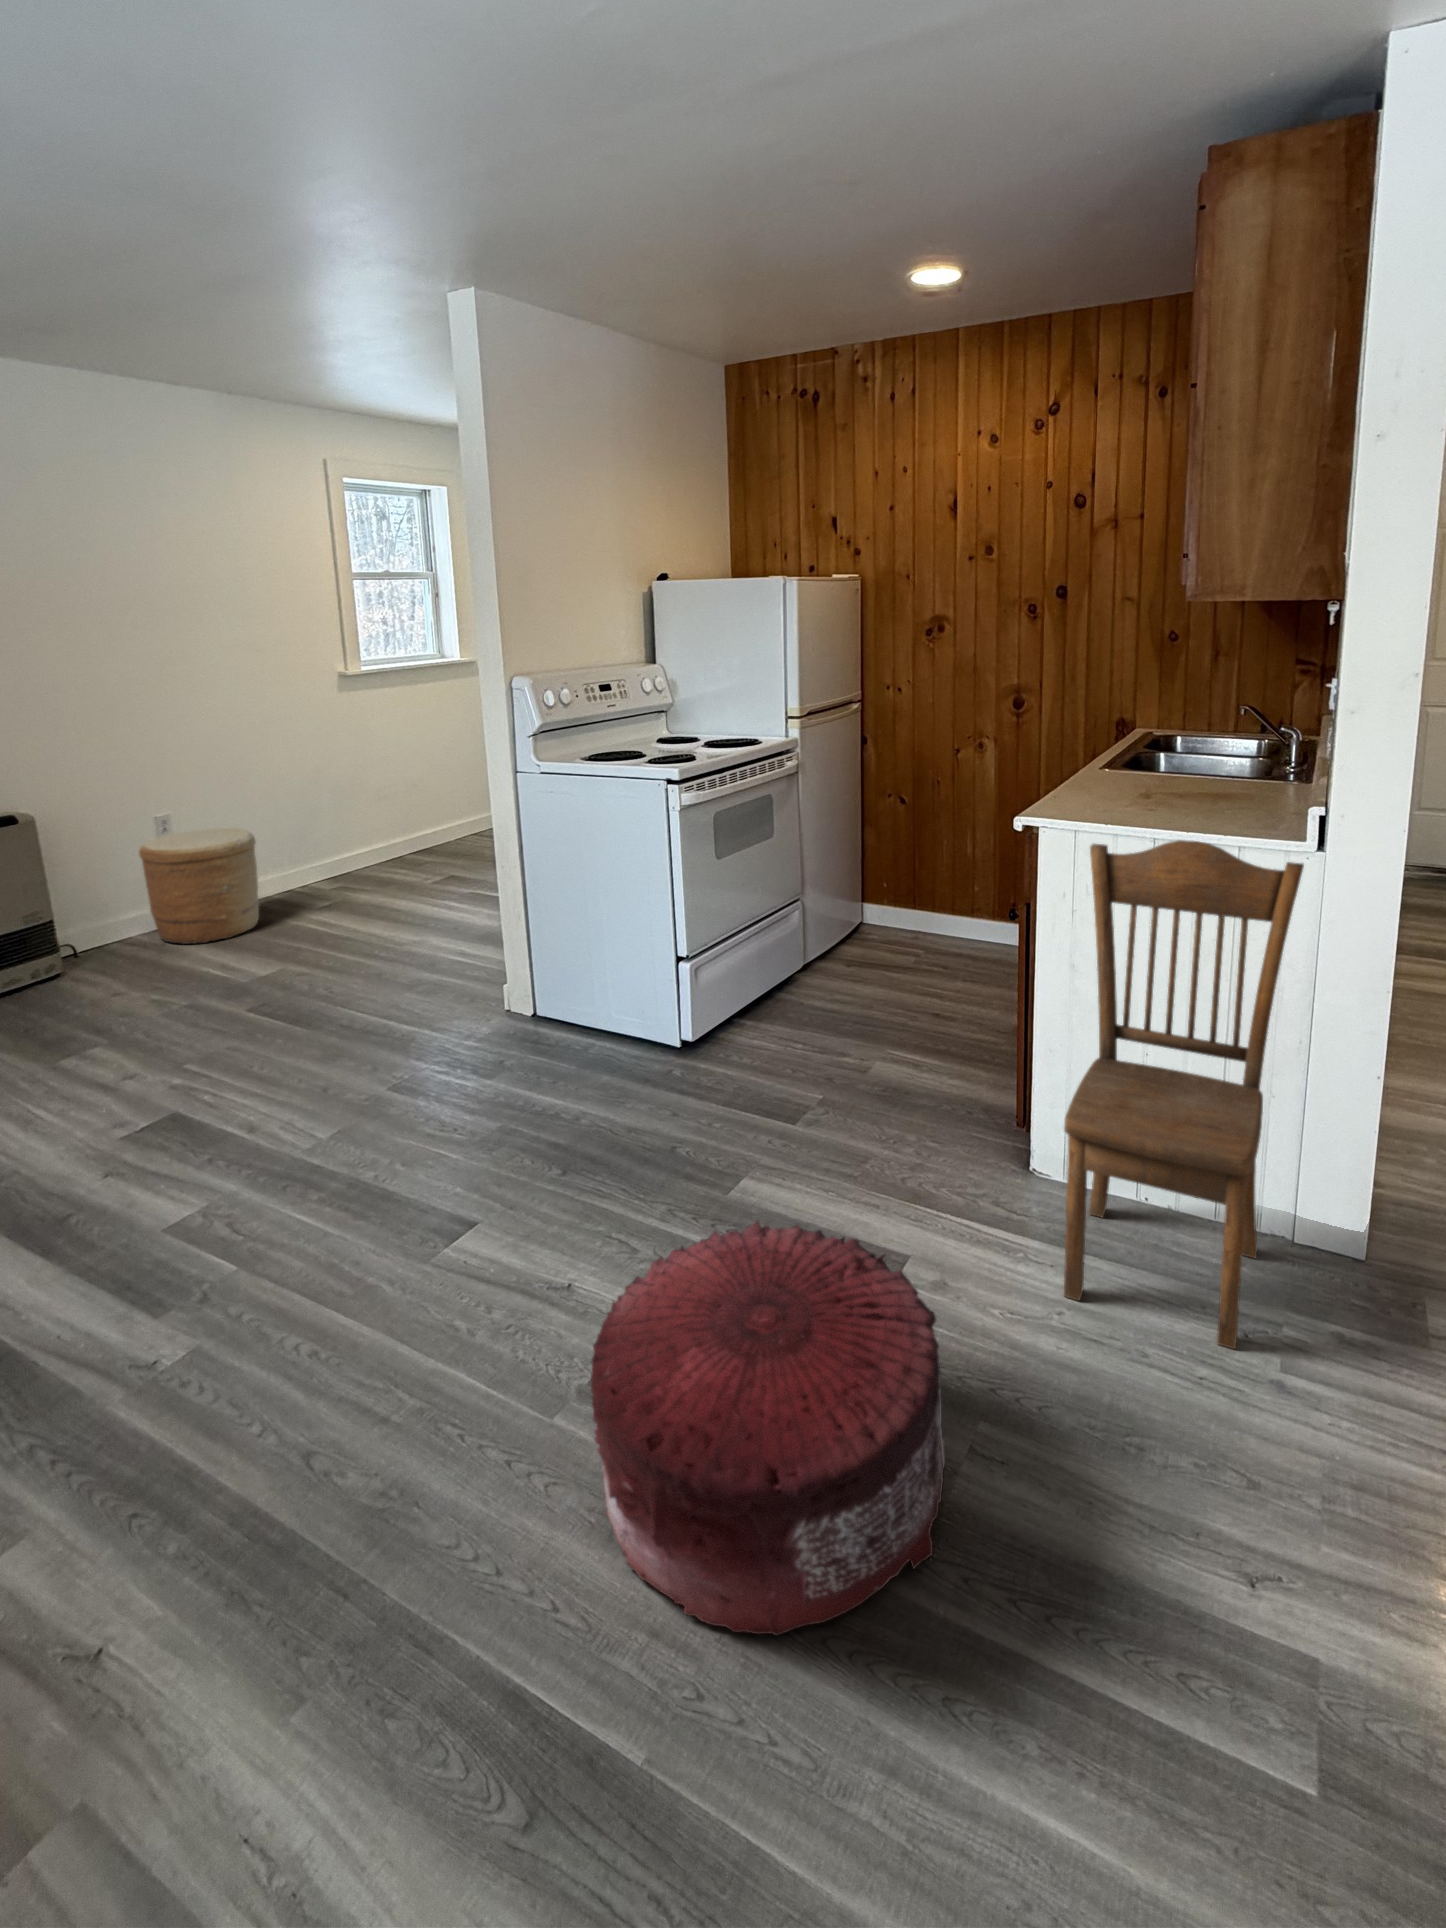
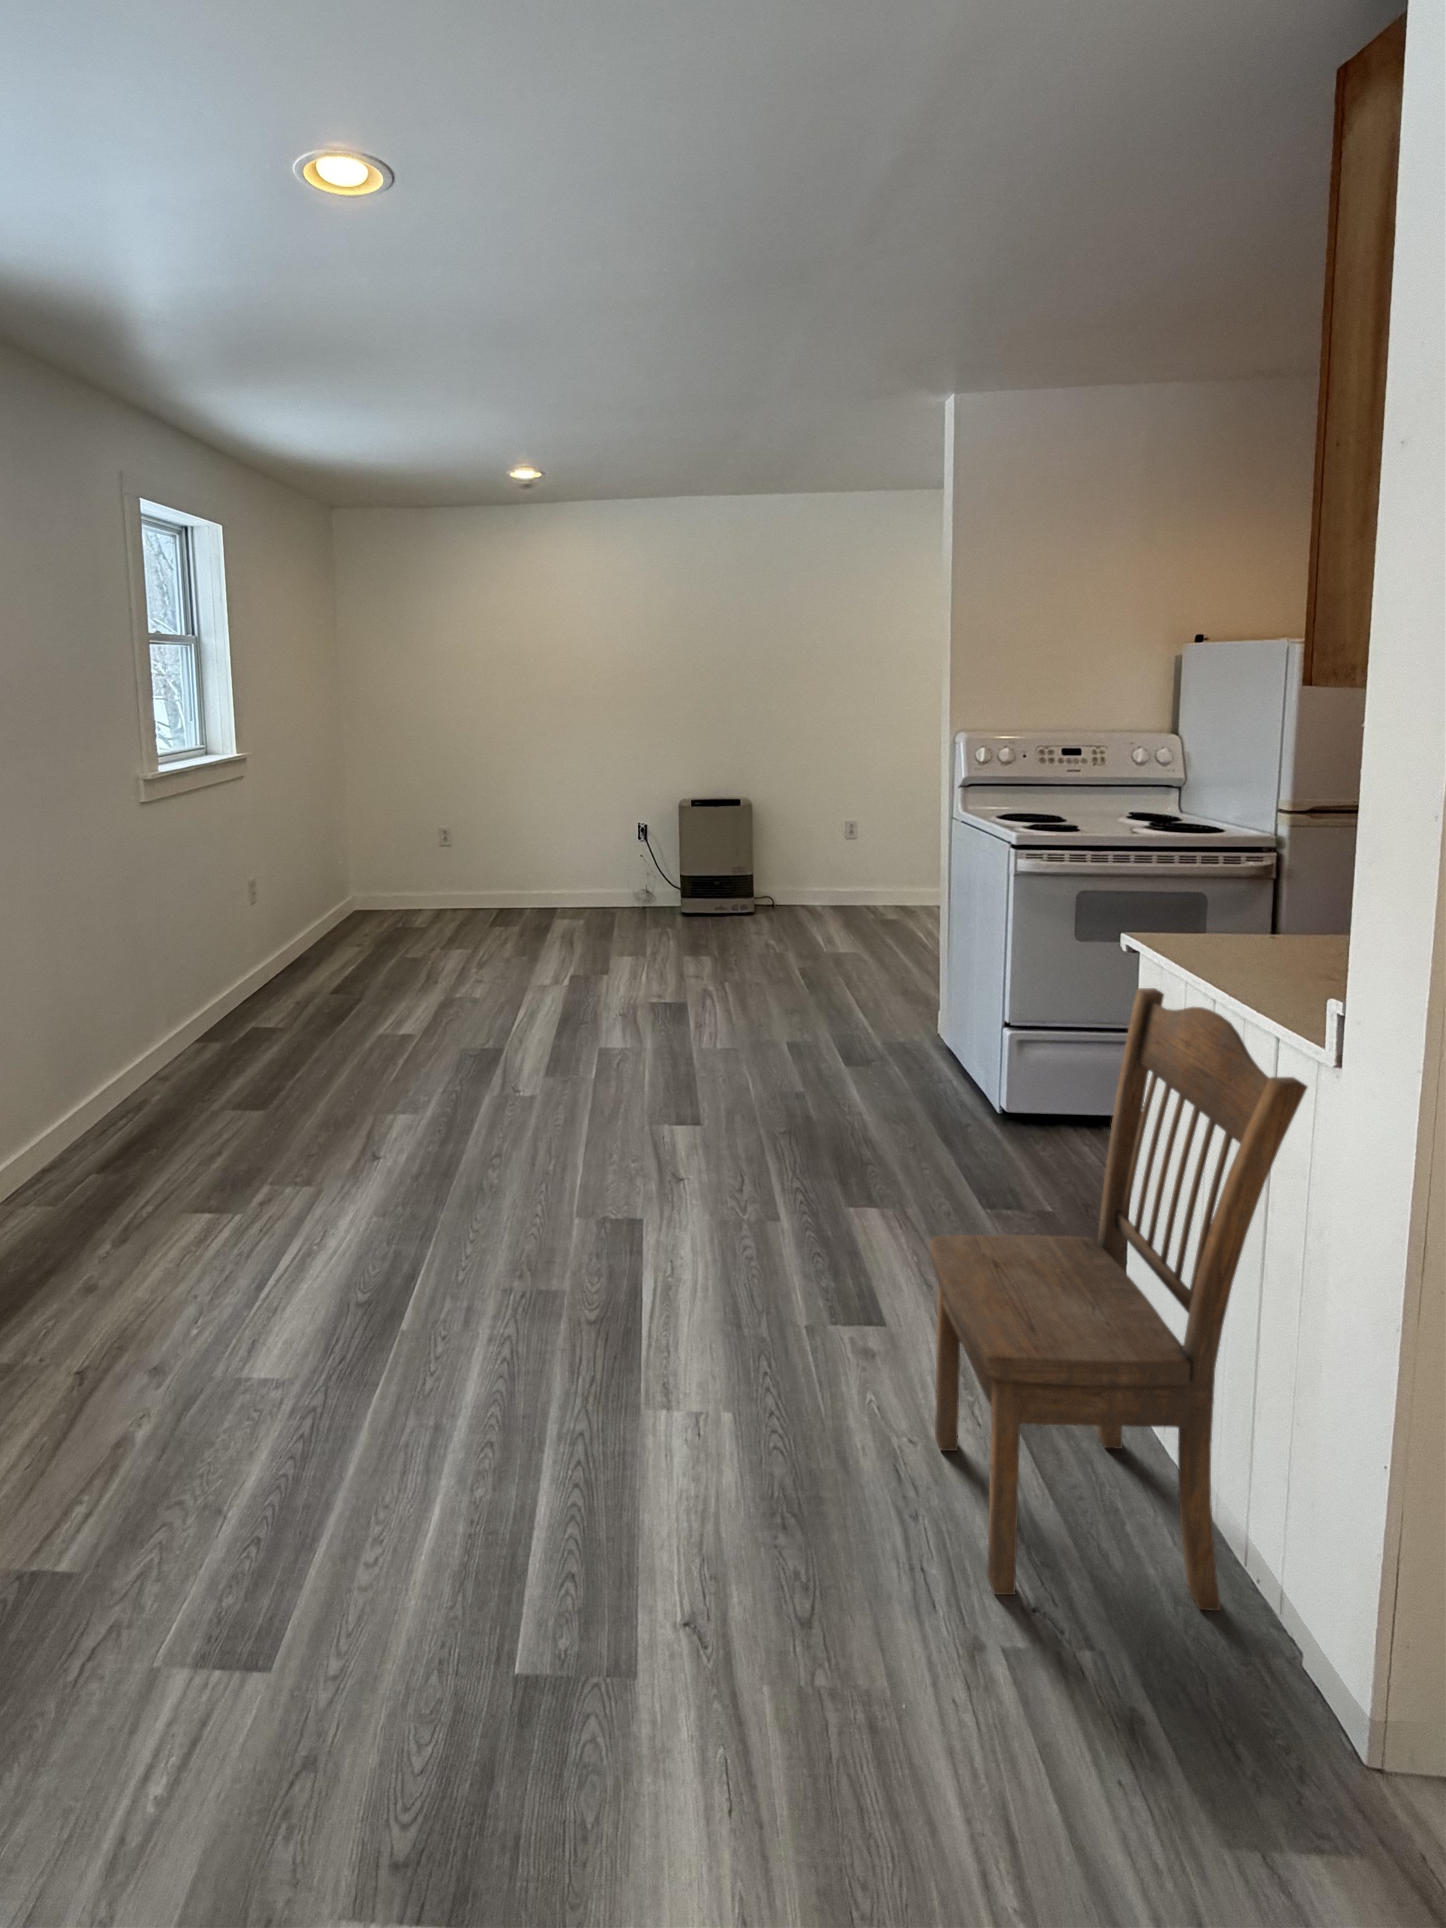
woven basket: present [139,828,259,944] -> none [814,833,895,920]
pouf: present [591,1221,945,1636] -> none [472,1147,734,1407]

